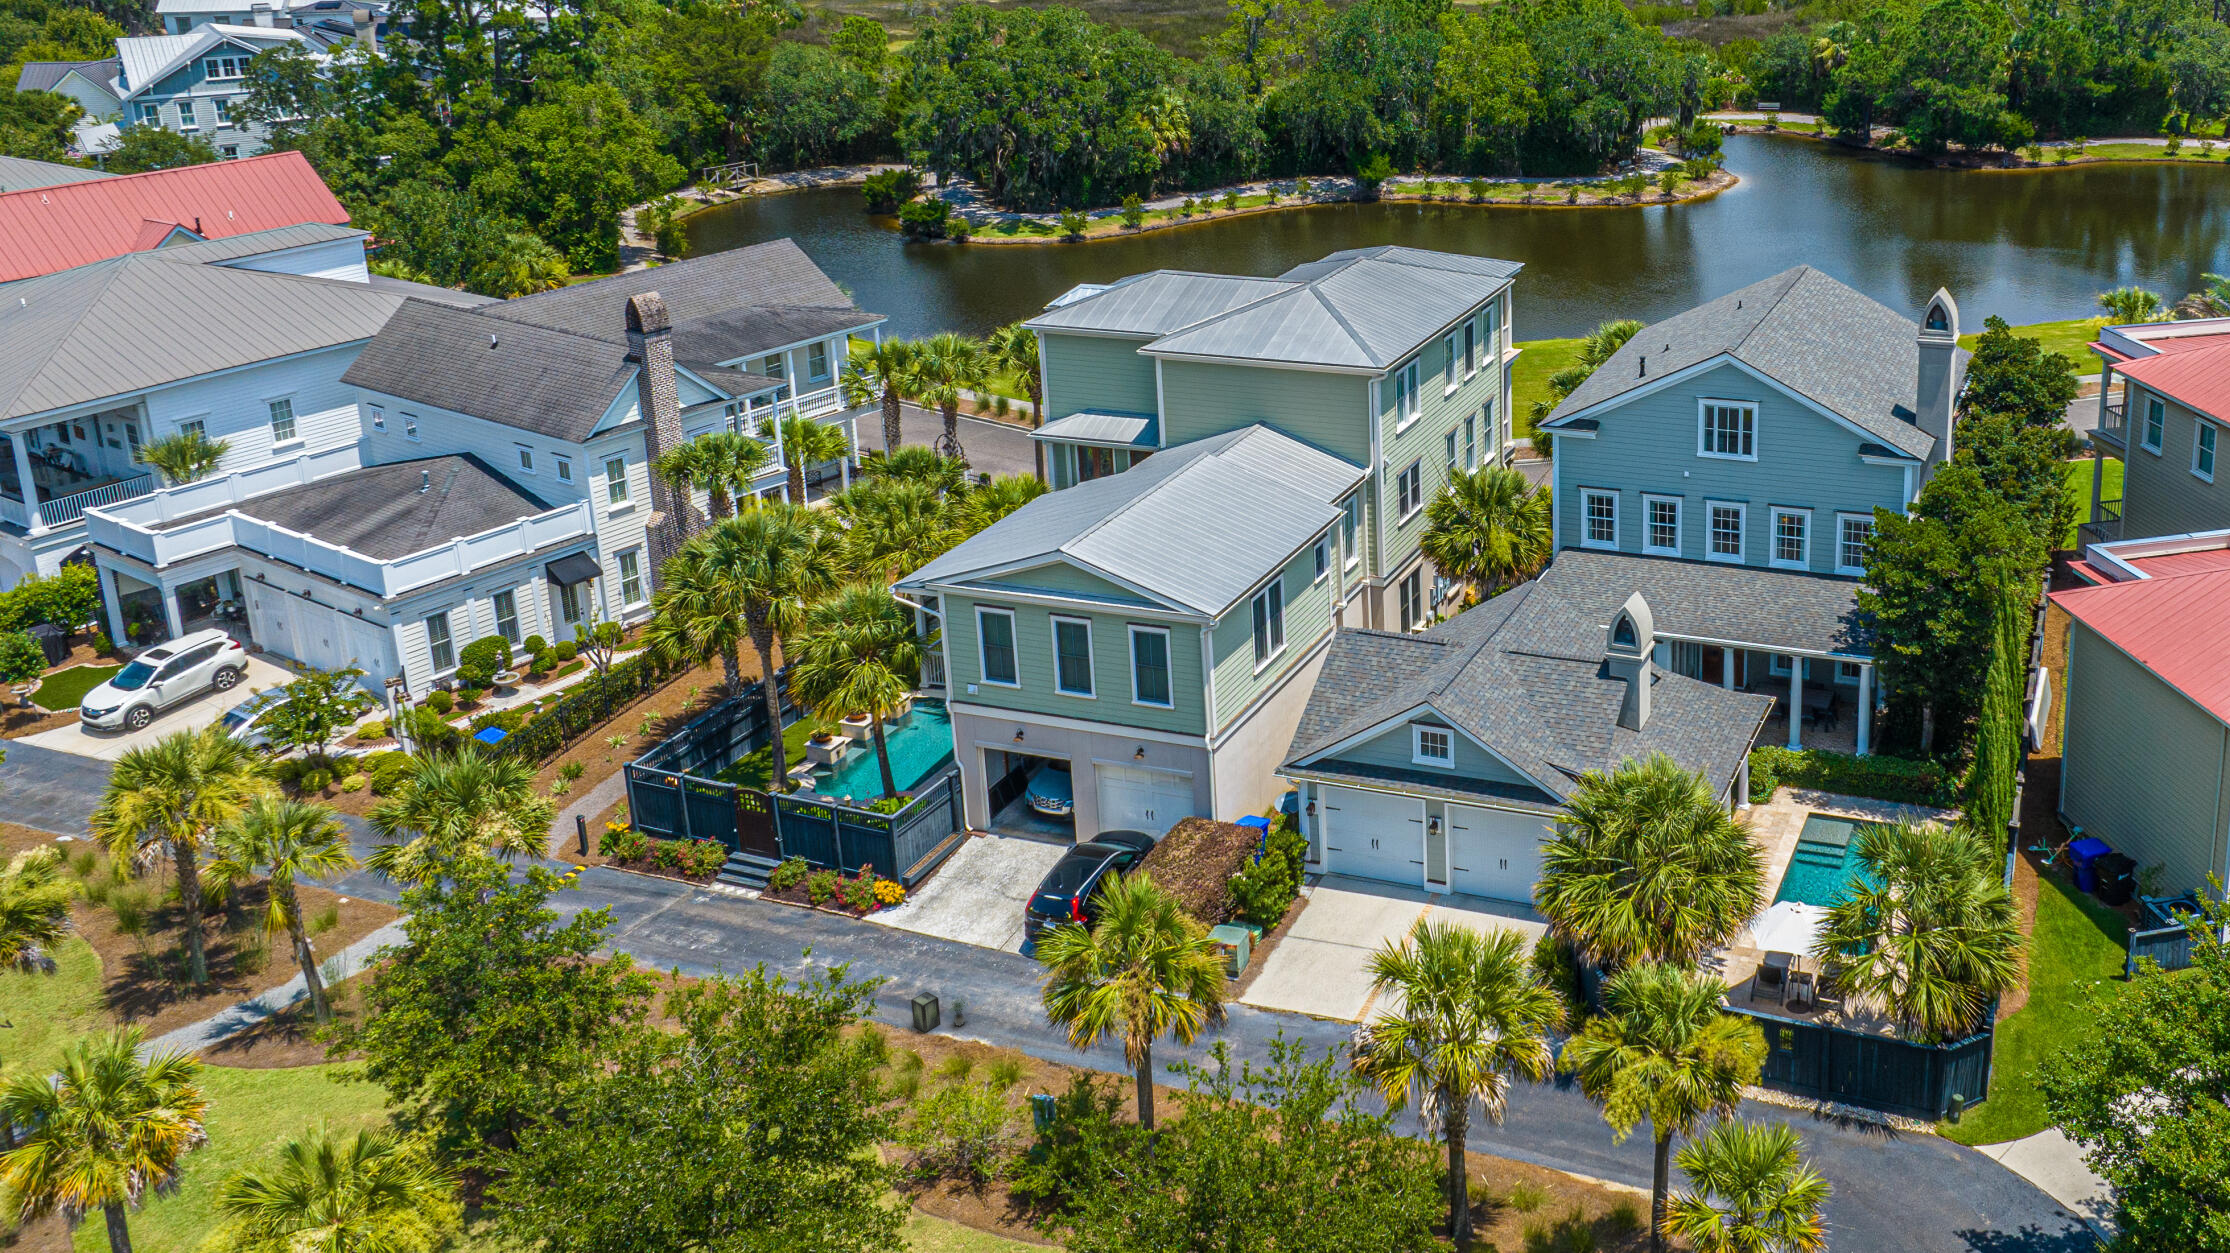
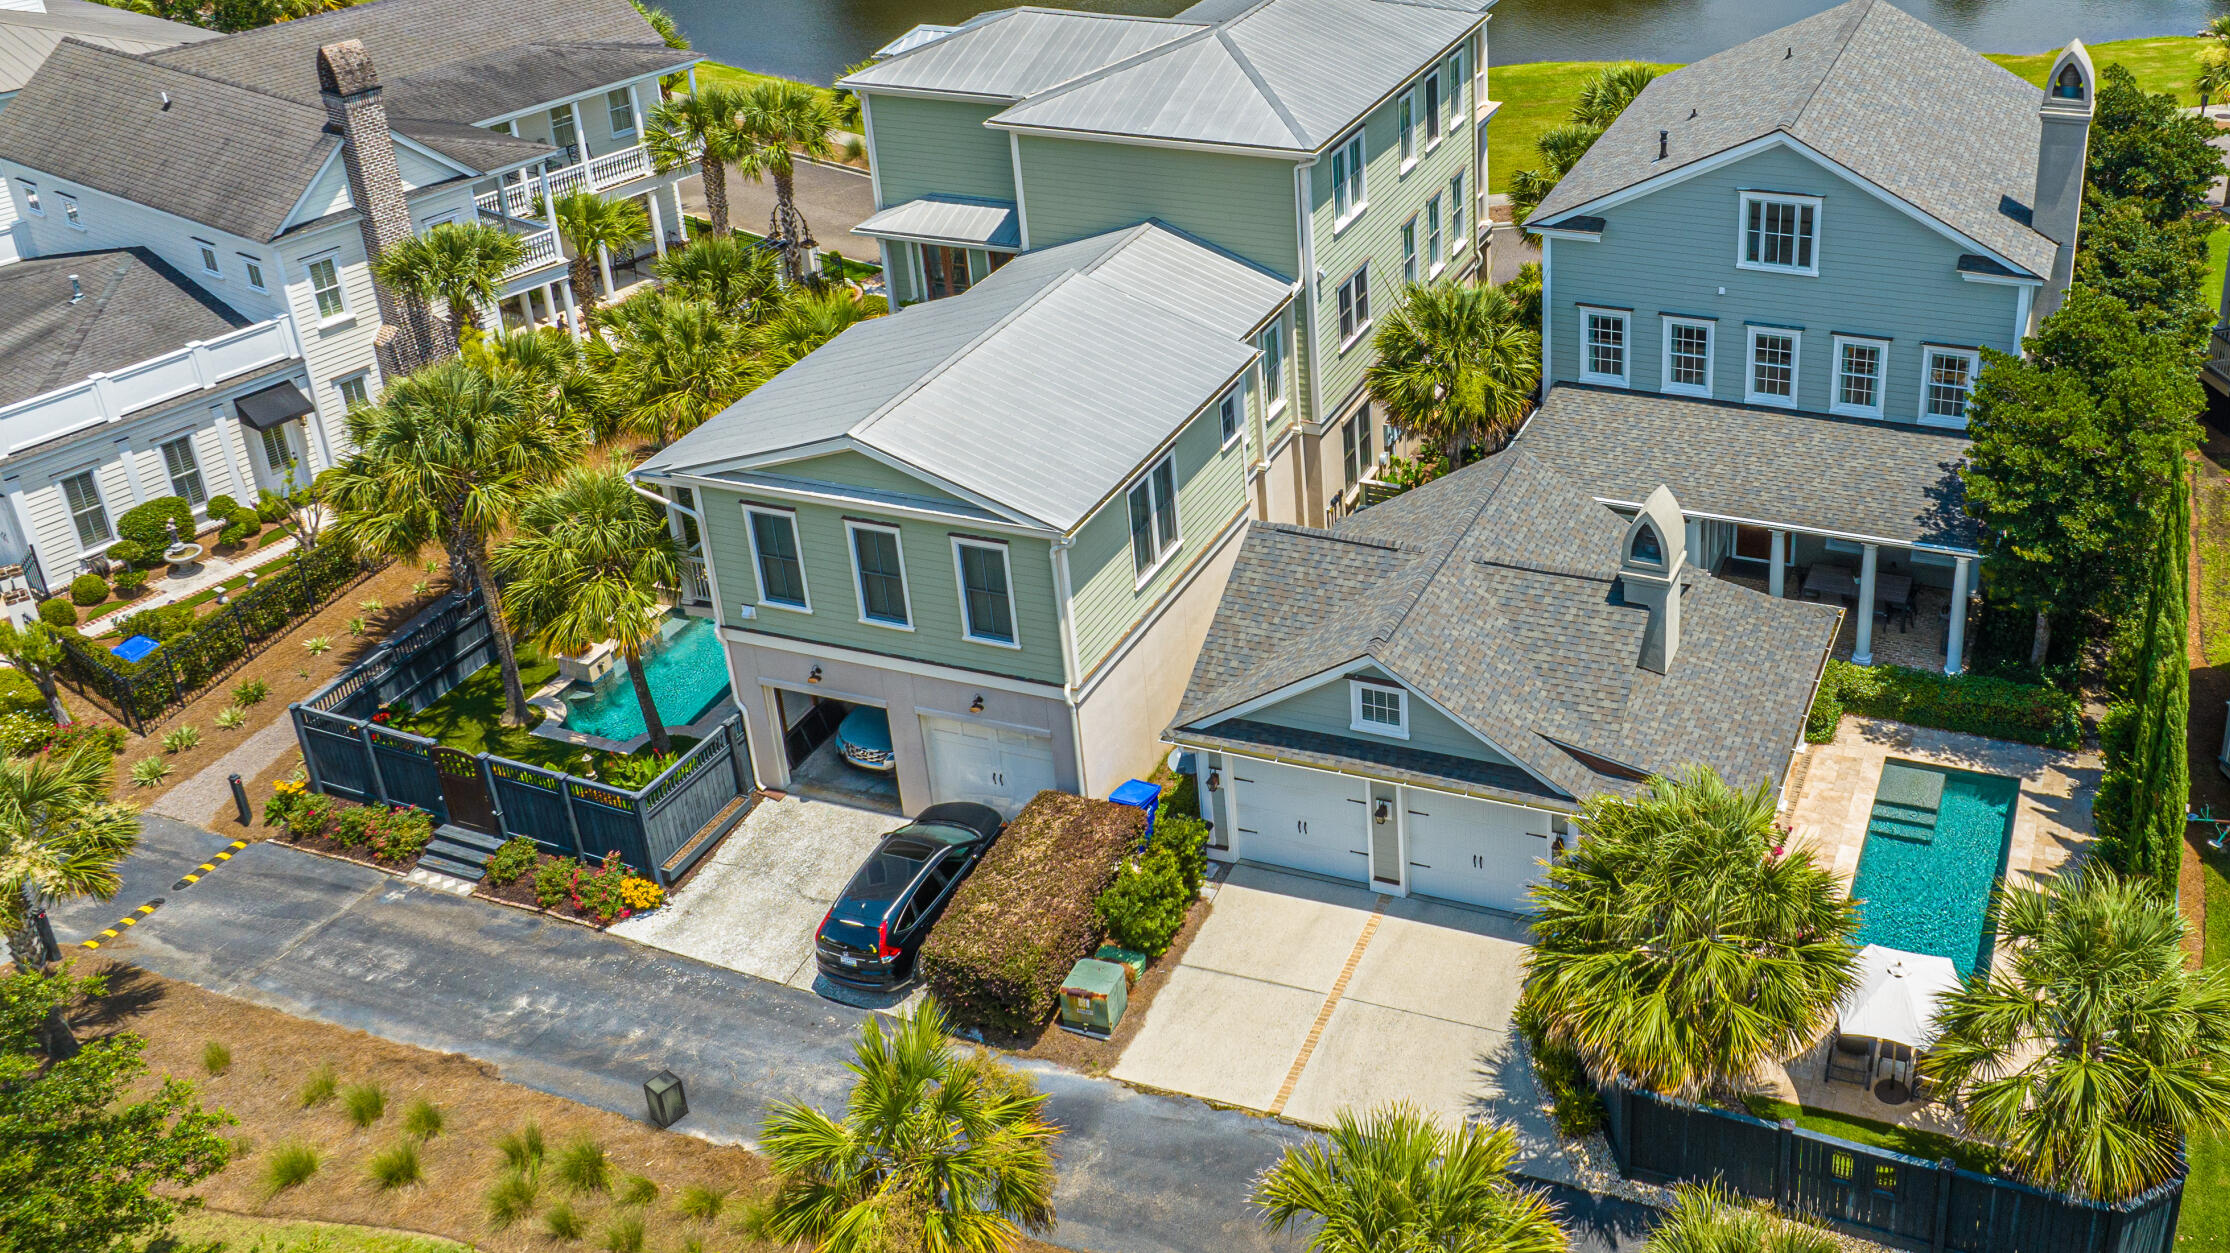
potted plant: present [951,999,965,1026] -> none [696,1077,723,1116]

